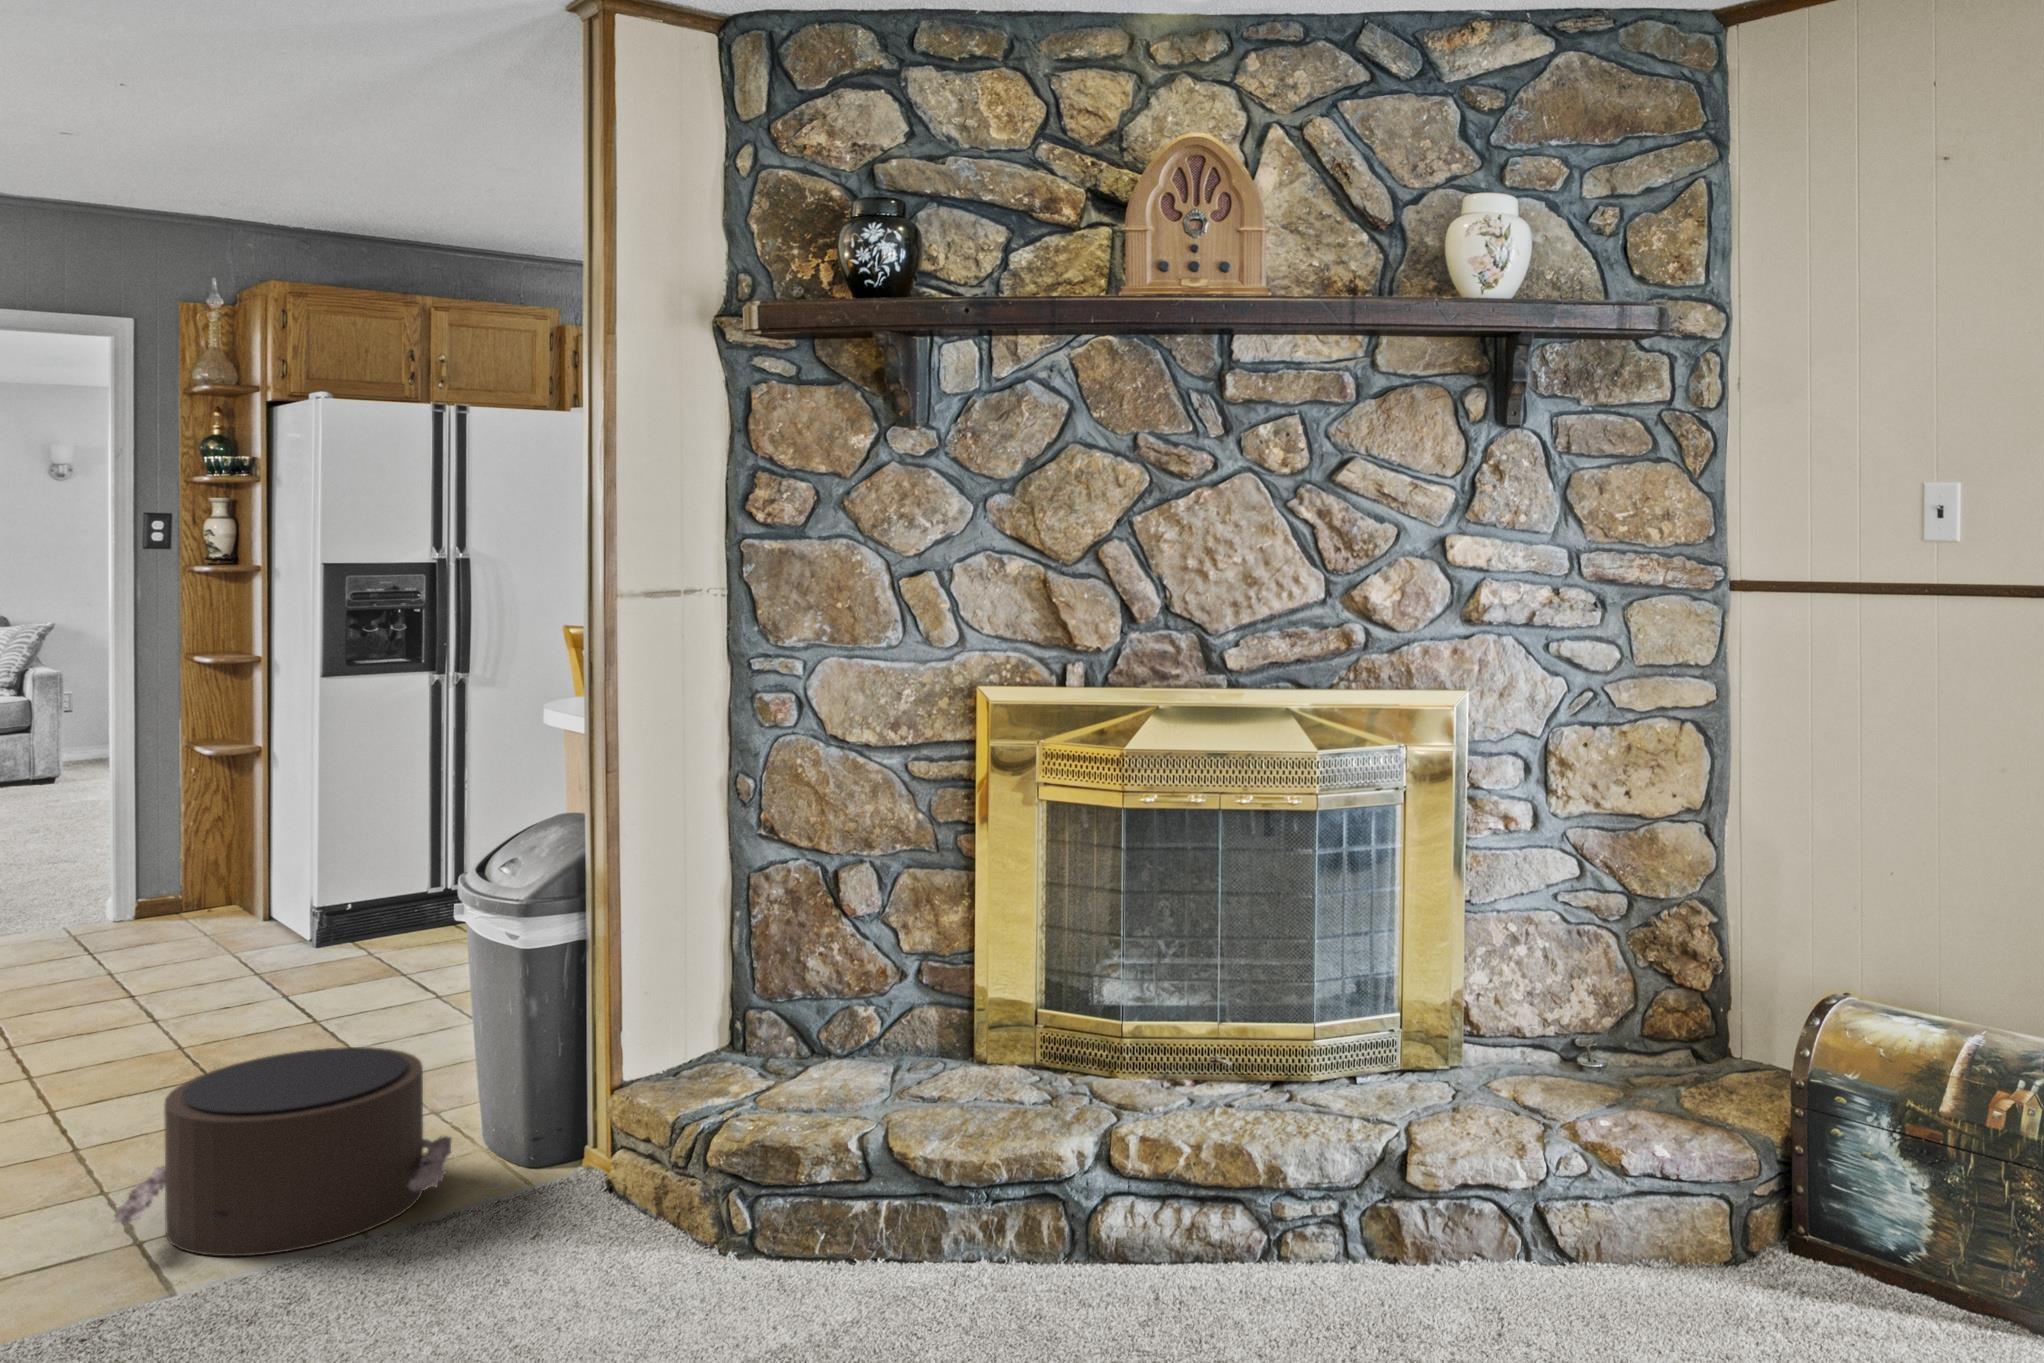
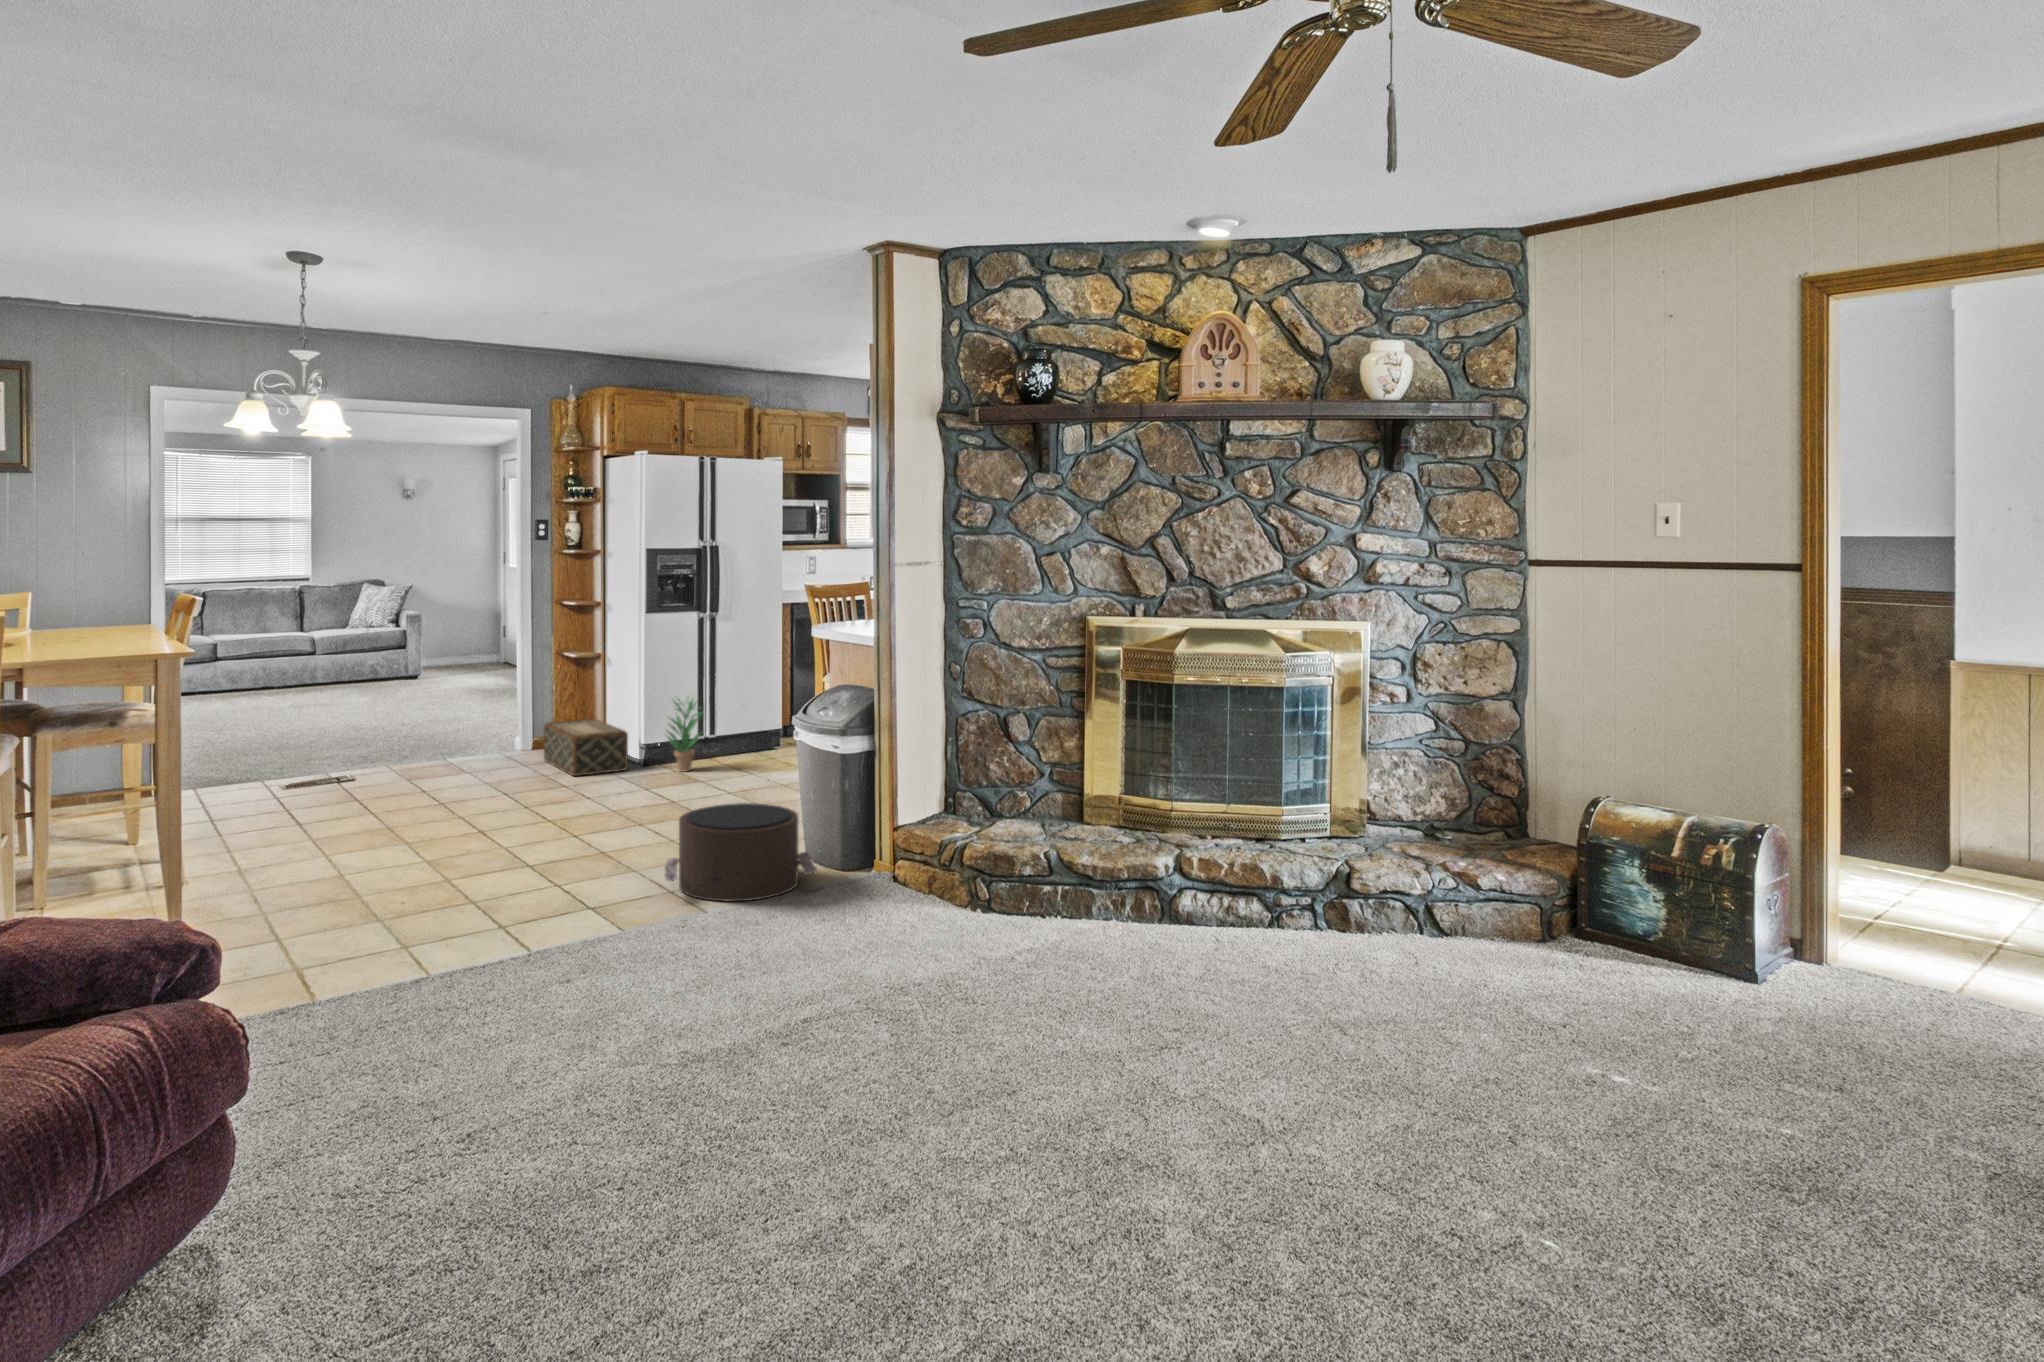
potted plant: none [341,816,420,953] -> present [667,698,701,772]
woven basket: none [133,860,277,970] -> present [544,719,628,776]

